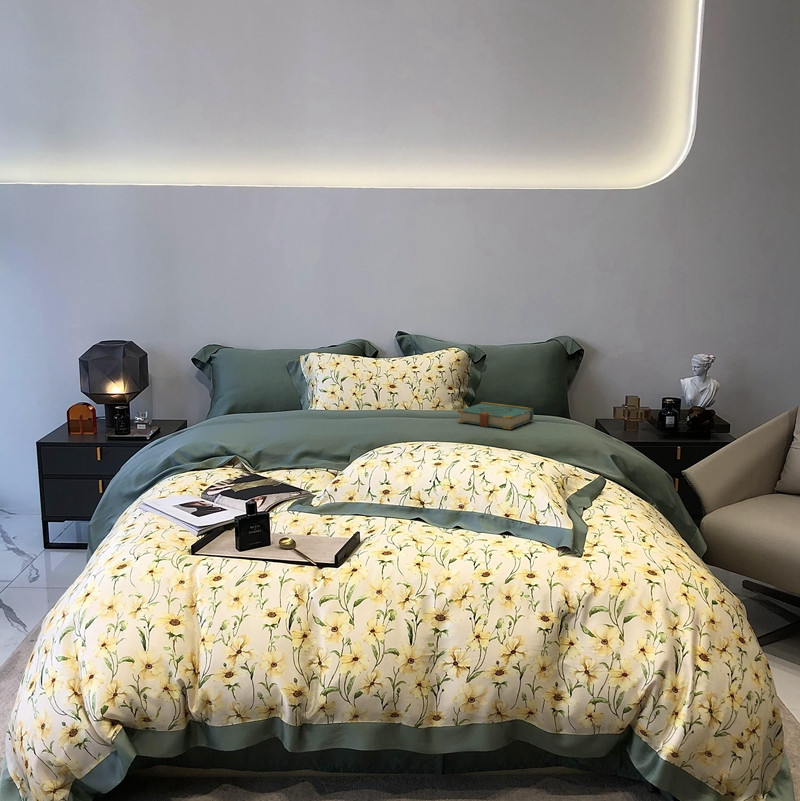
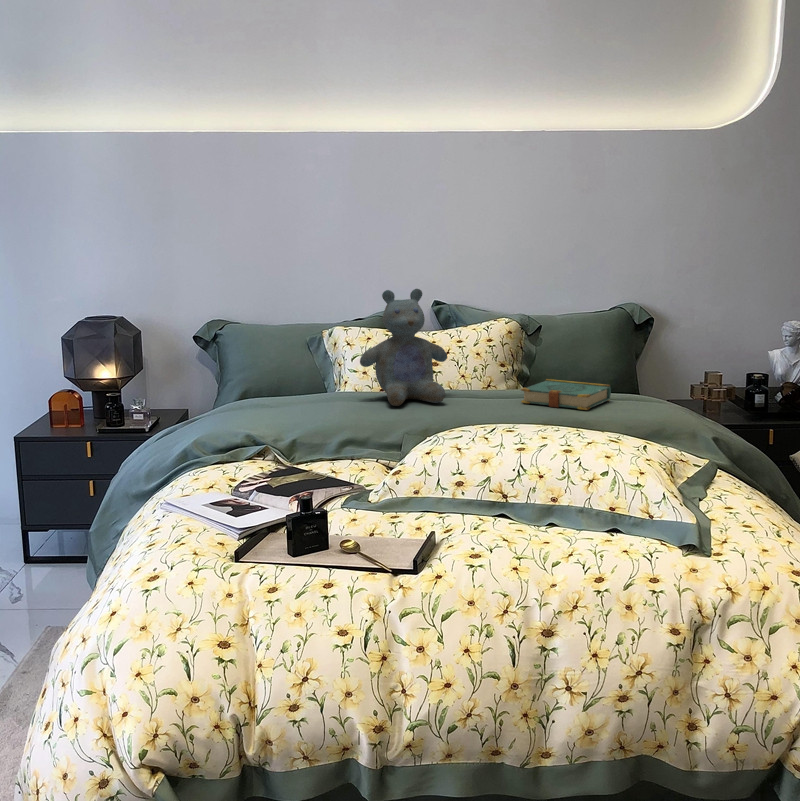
stuffed bear: none [323,324,398,423] -> present [360,289,447,406]

